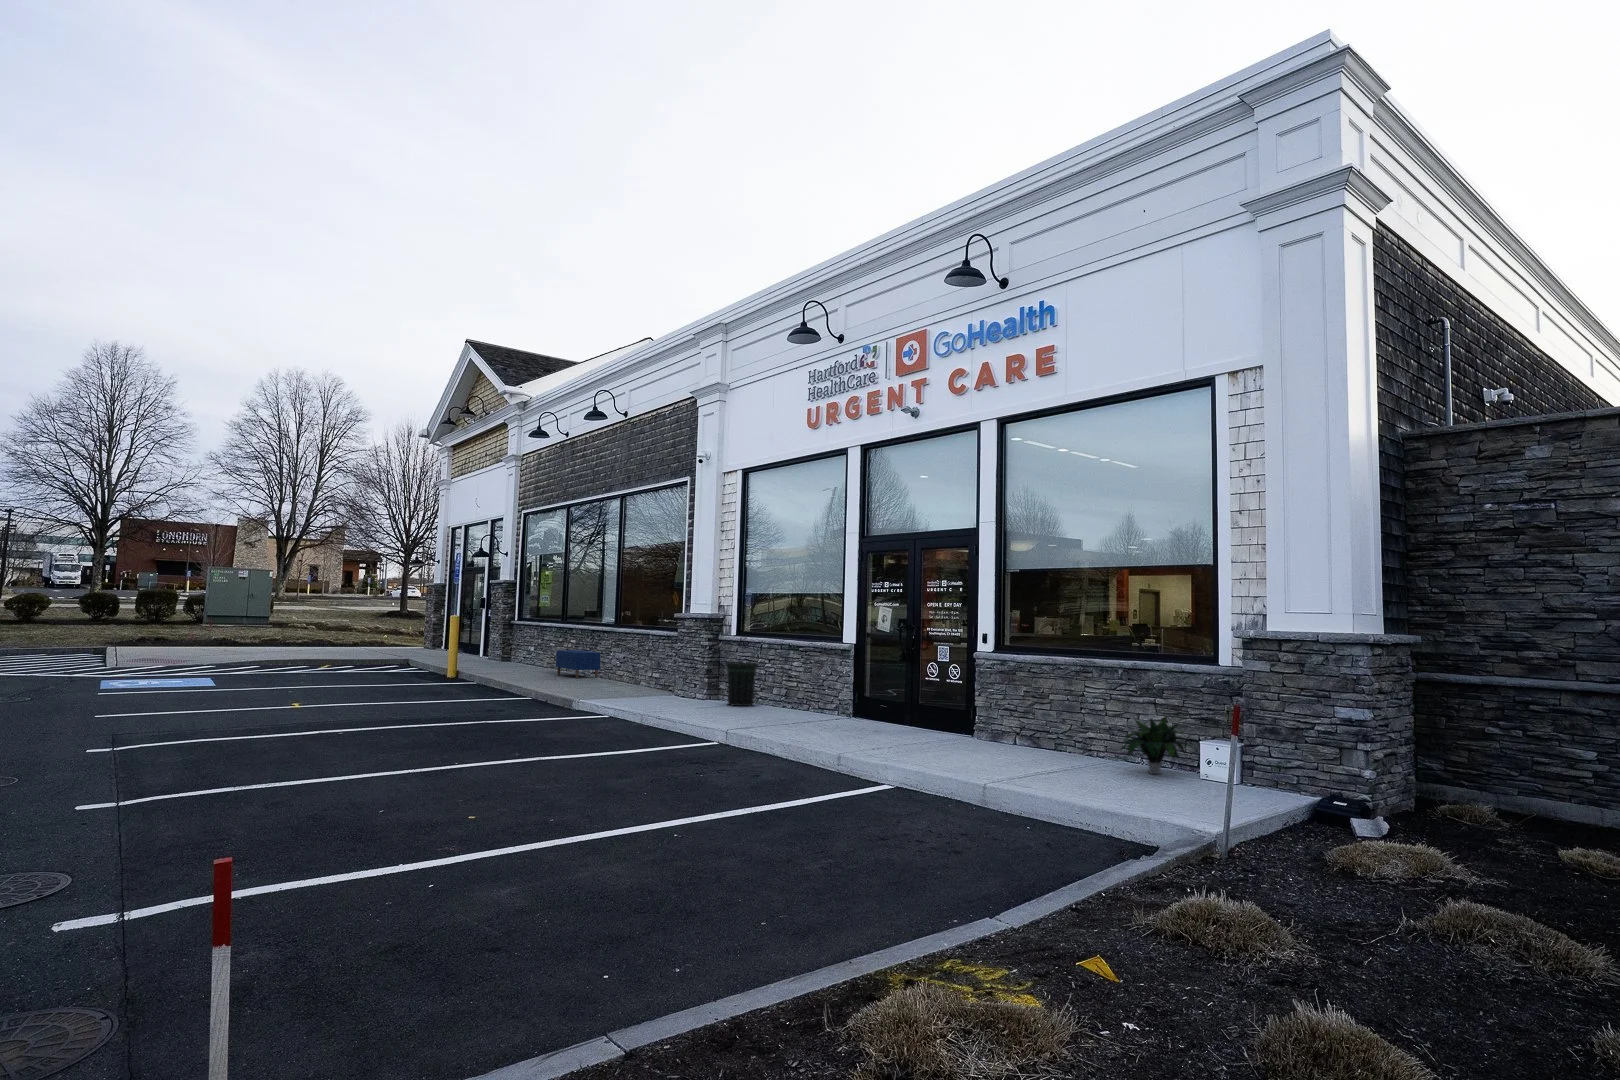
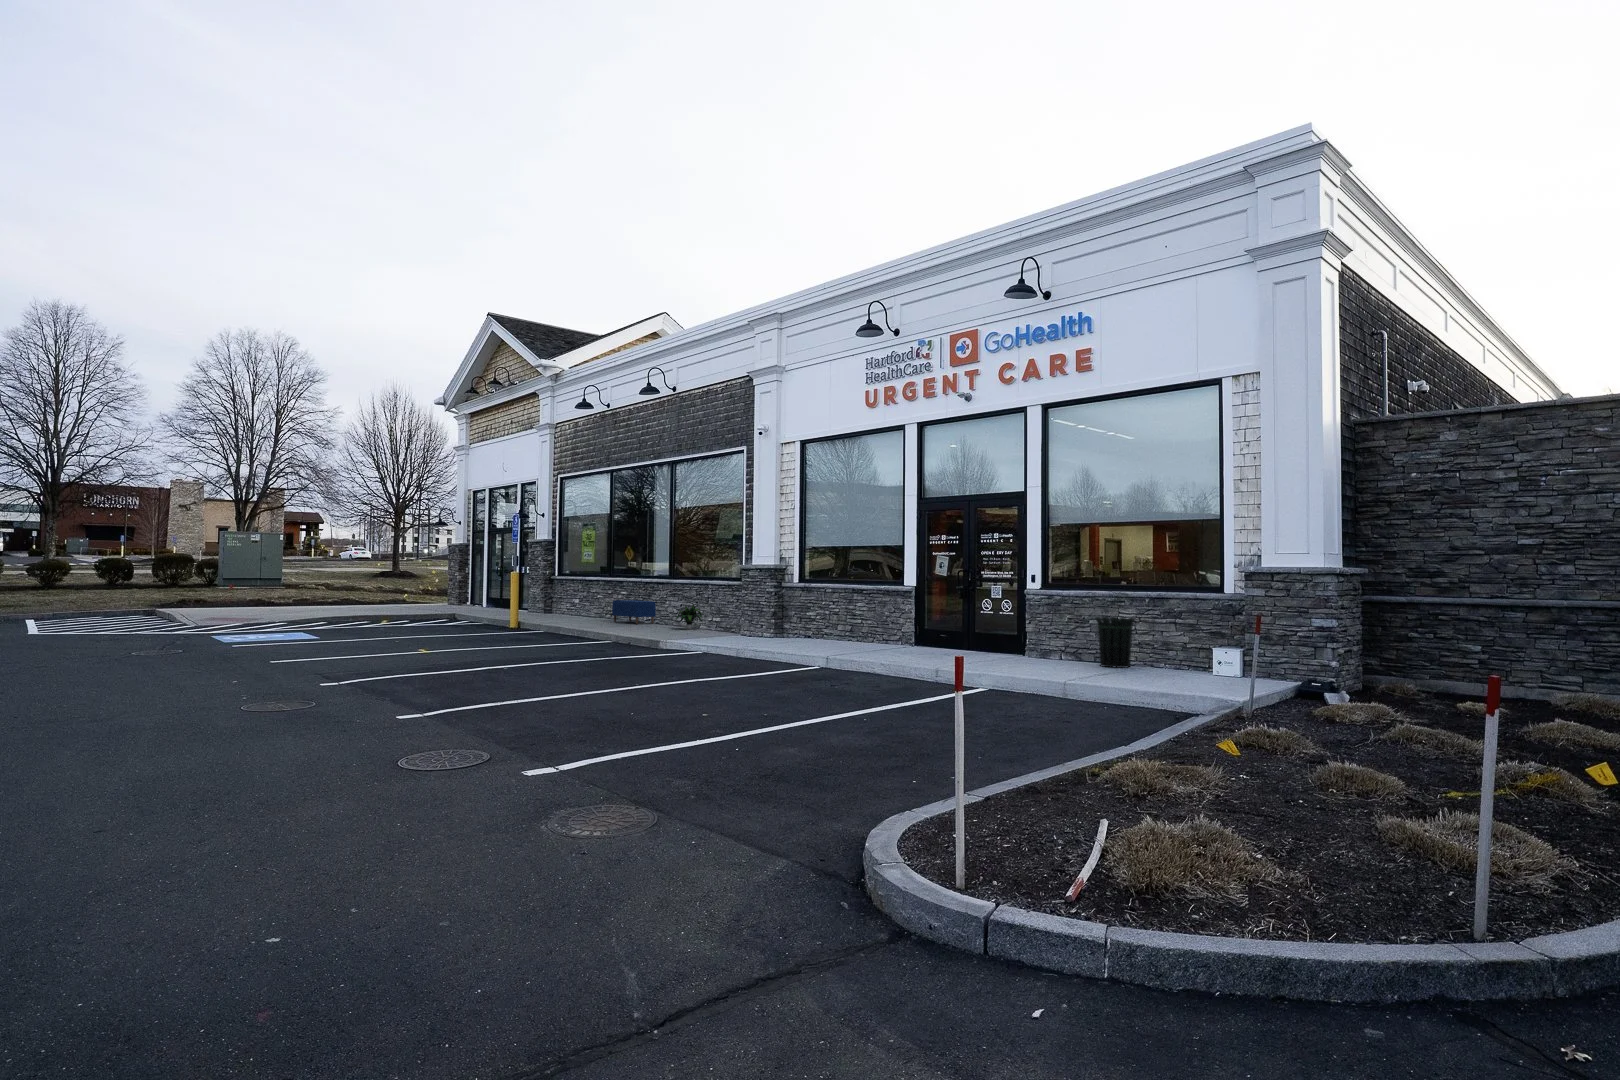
waste bin: present [726,661,758,706] -> present [1096,617,1135,668]
potted plant: present [1121,717,1193,774] -> present [675,604,702,629]

